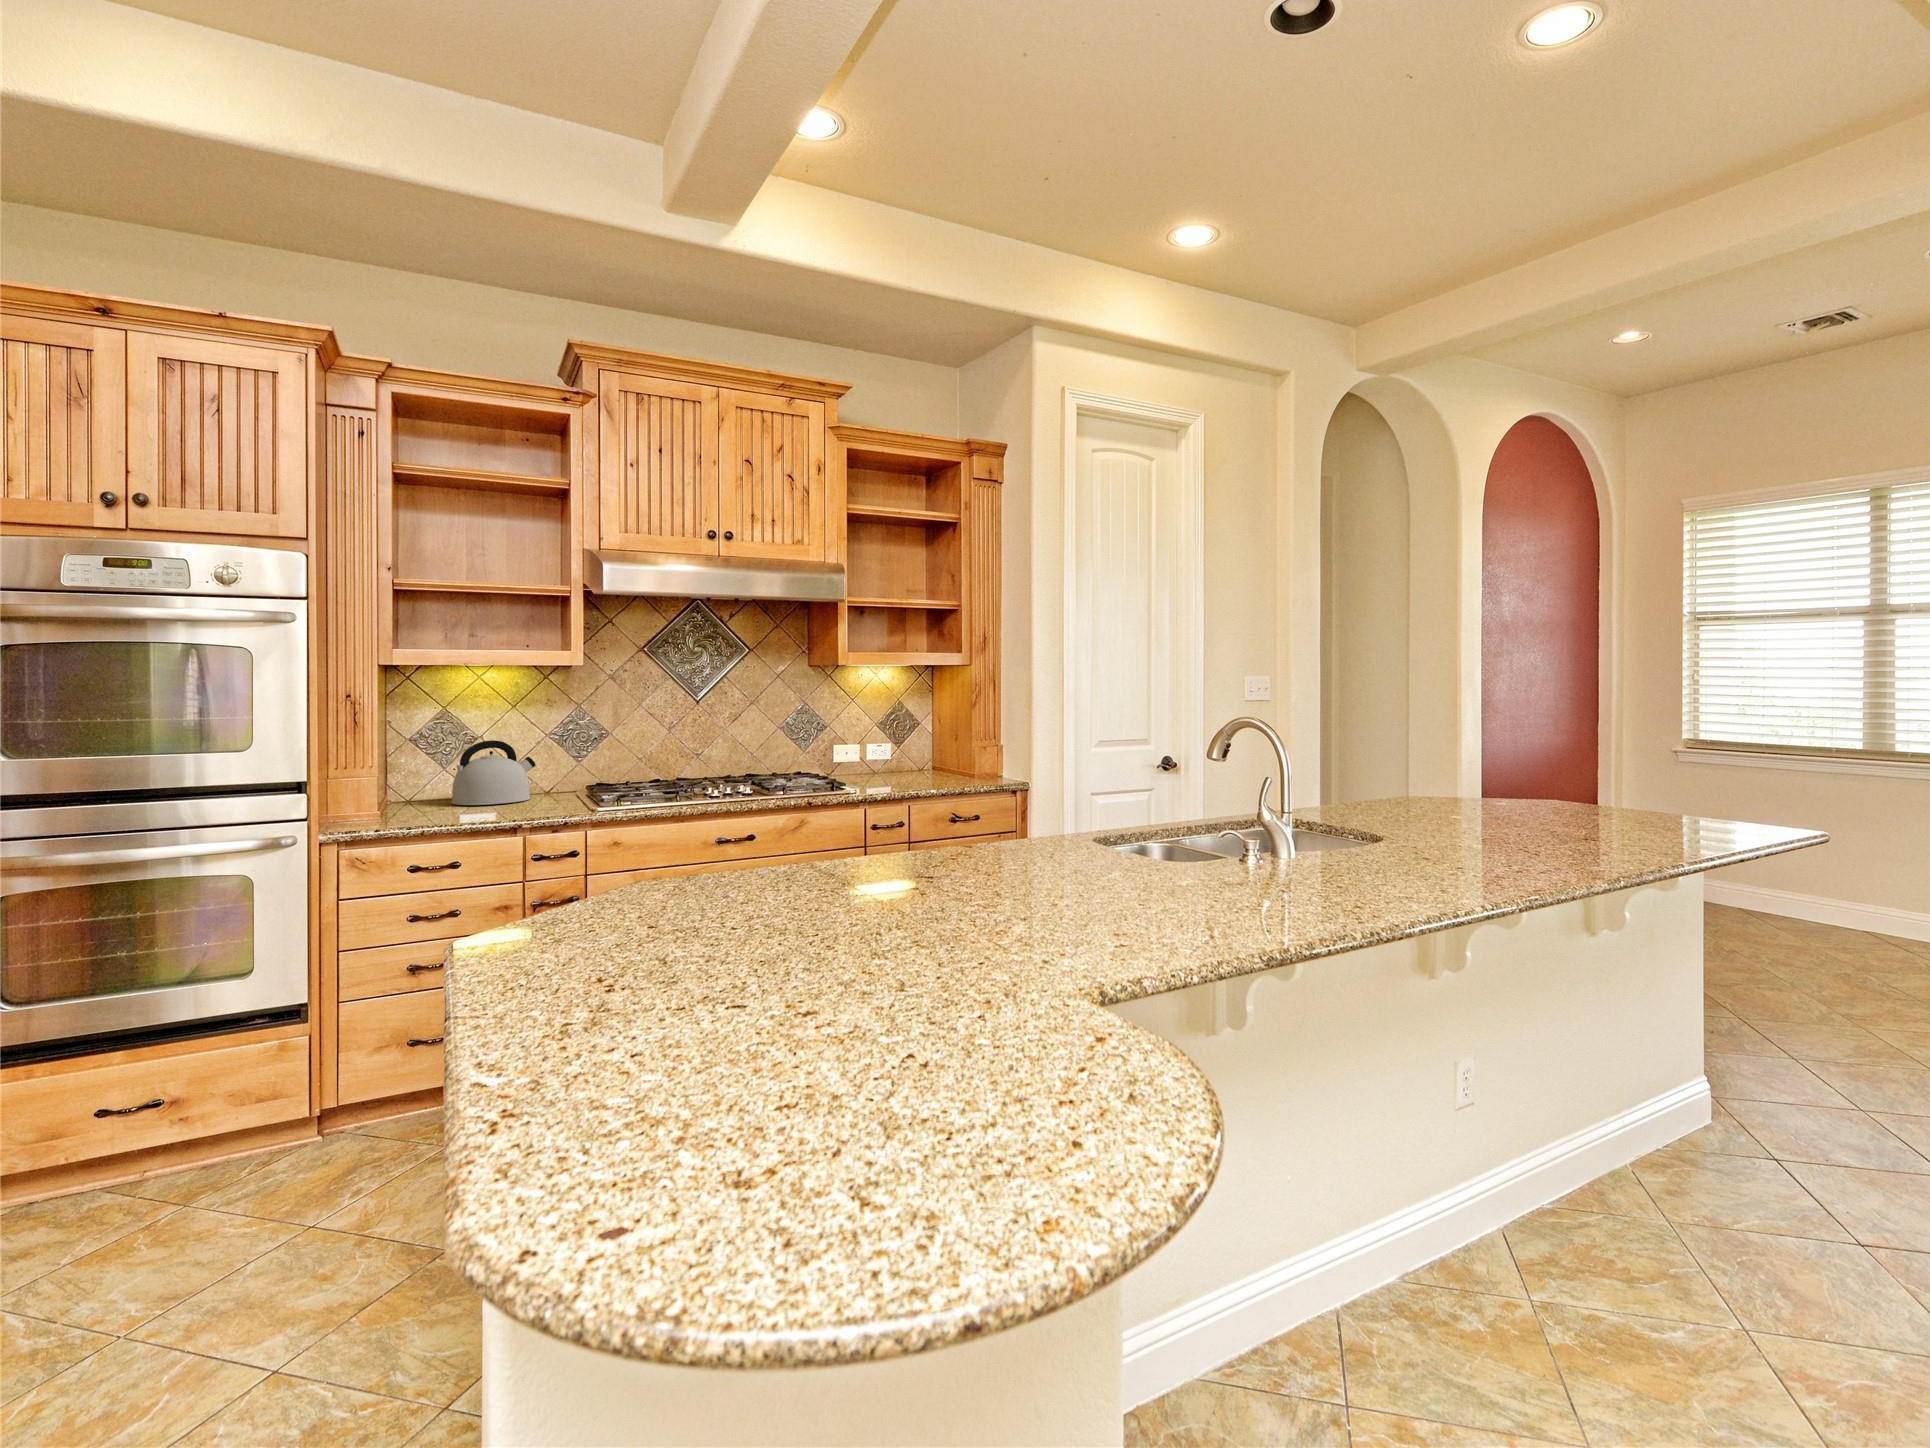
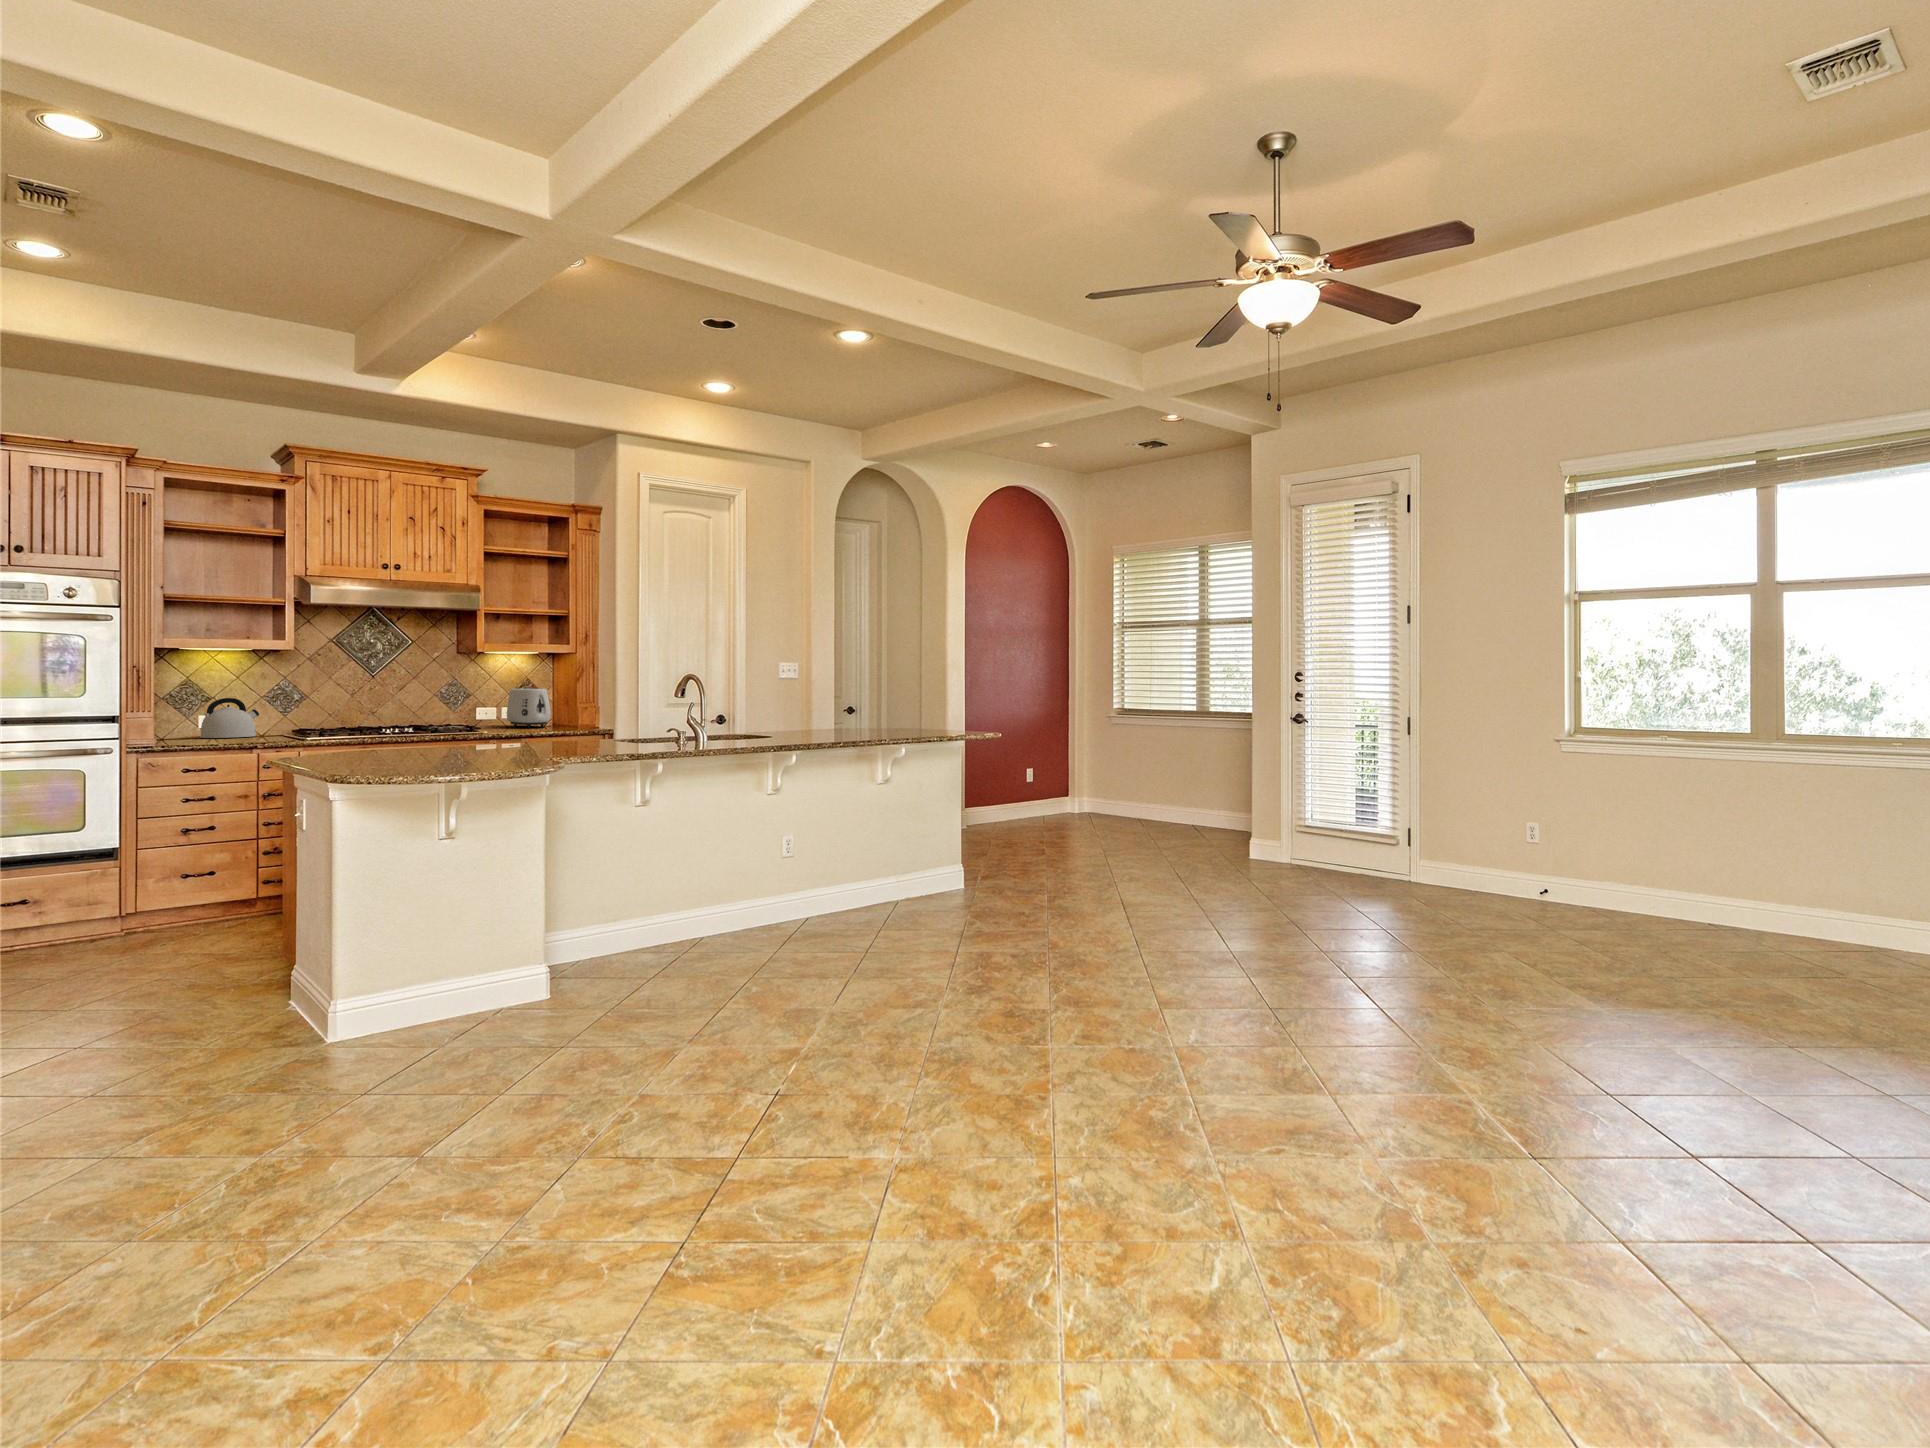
toaster: none [876,718,939,779] -> present [507,689,551,728]

